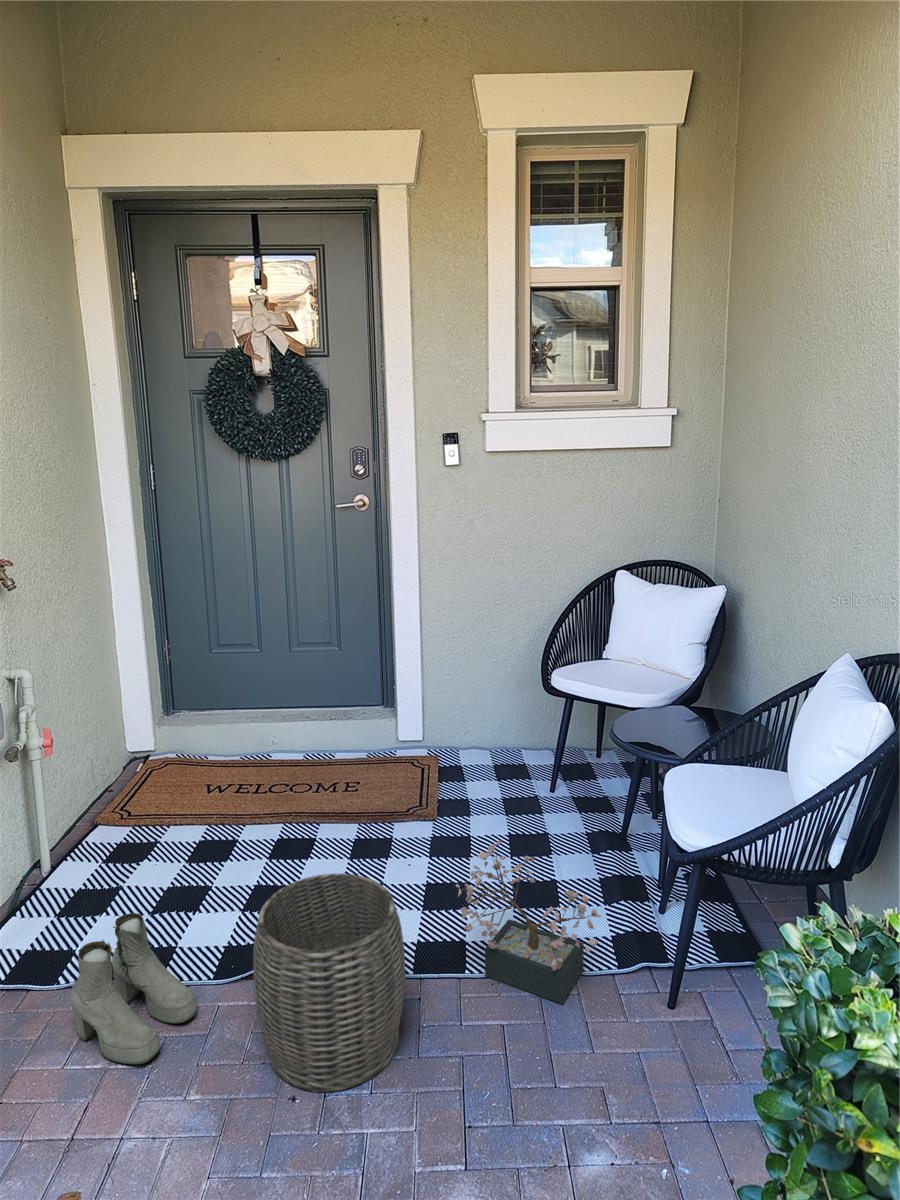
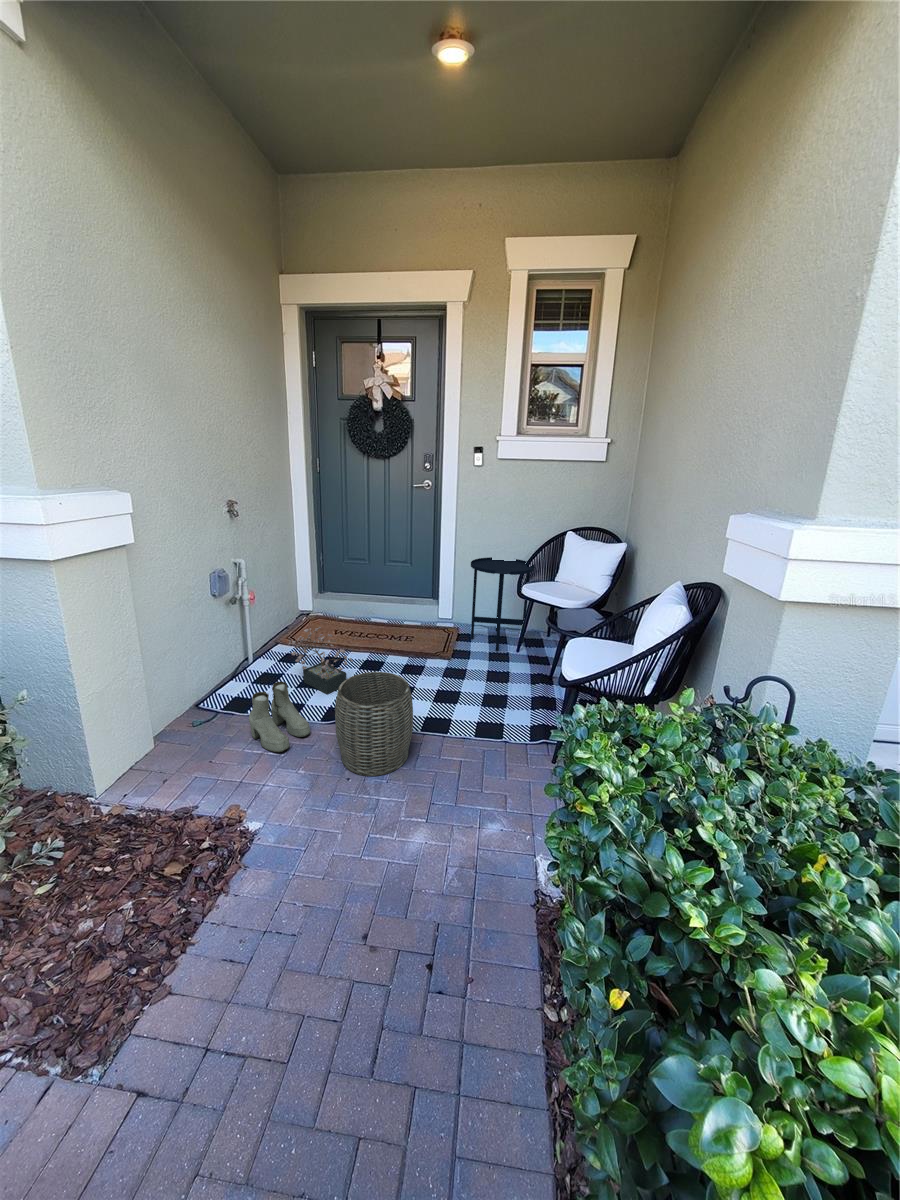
side table: none [455,619,570,793] -> present [471,557,535,651]
decorative plant: present [456,841,602,1004] -> present [289,627,353,694]

